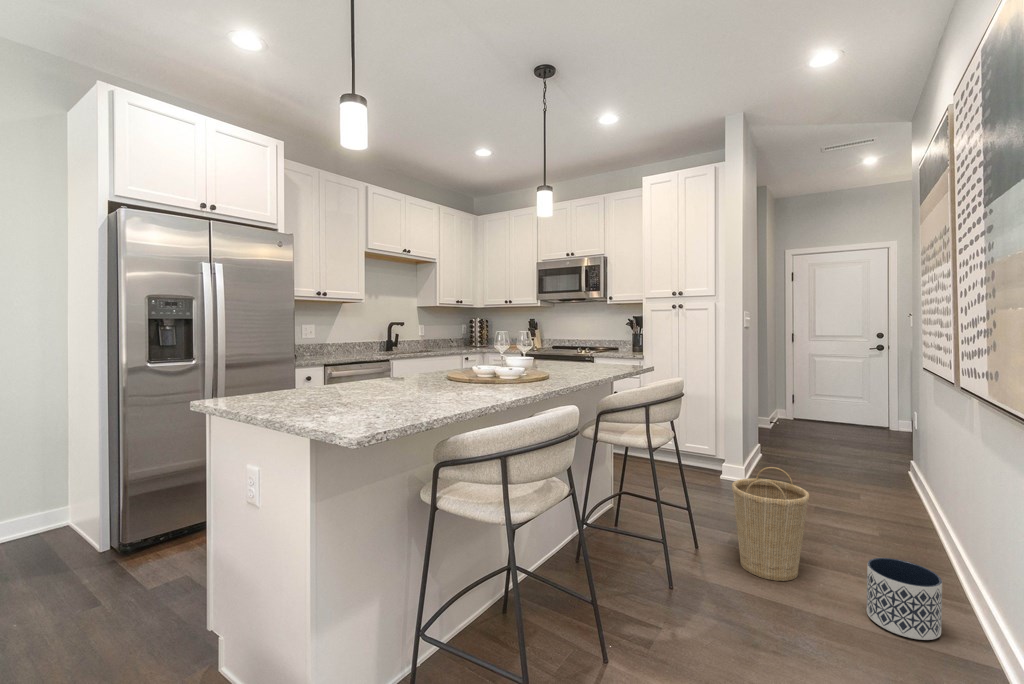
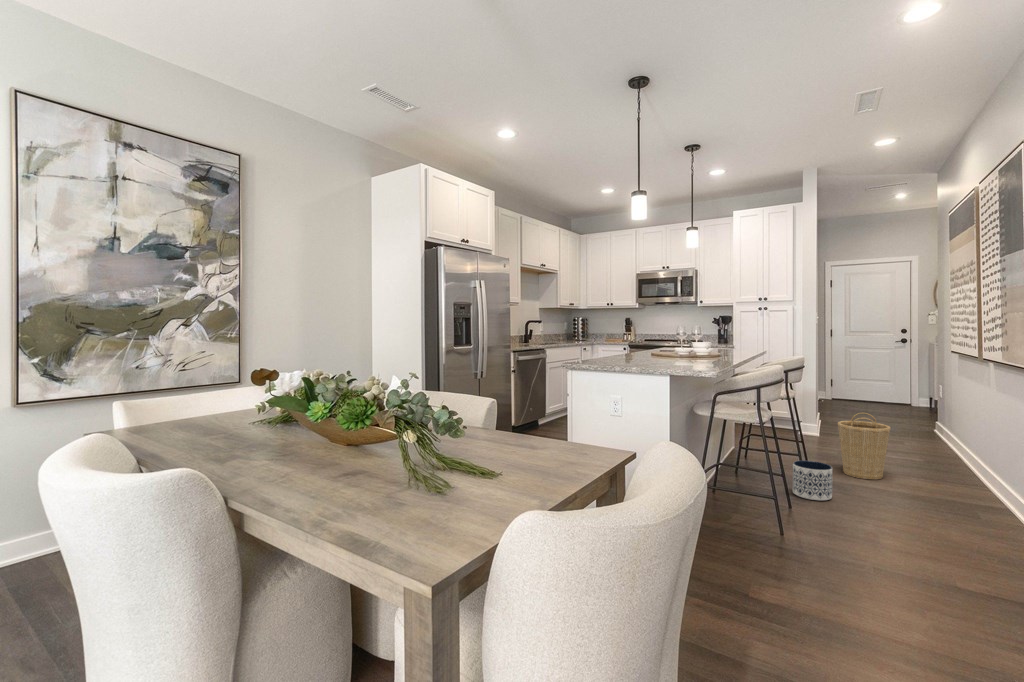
planter: present [867,558,942,640] -> present [793,461,833,501]

